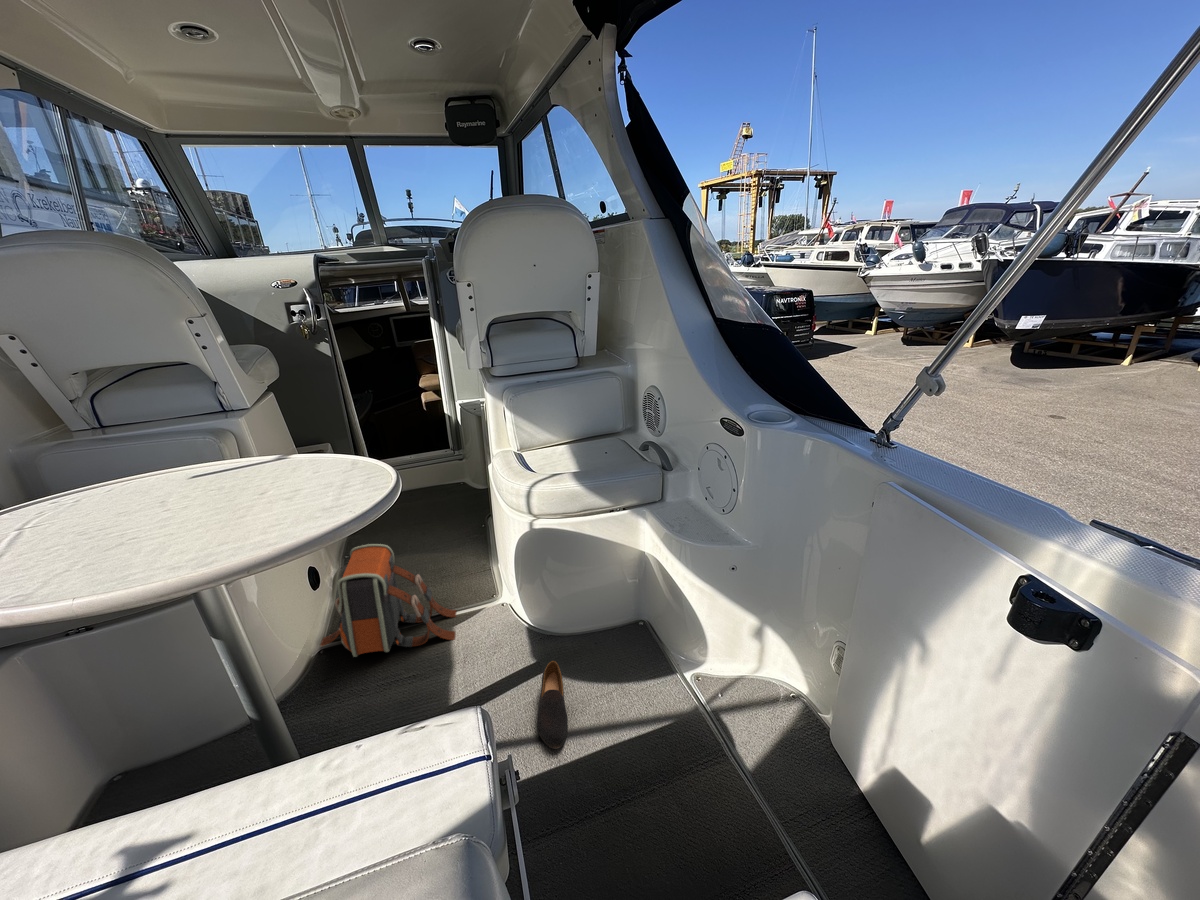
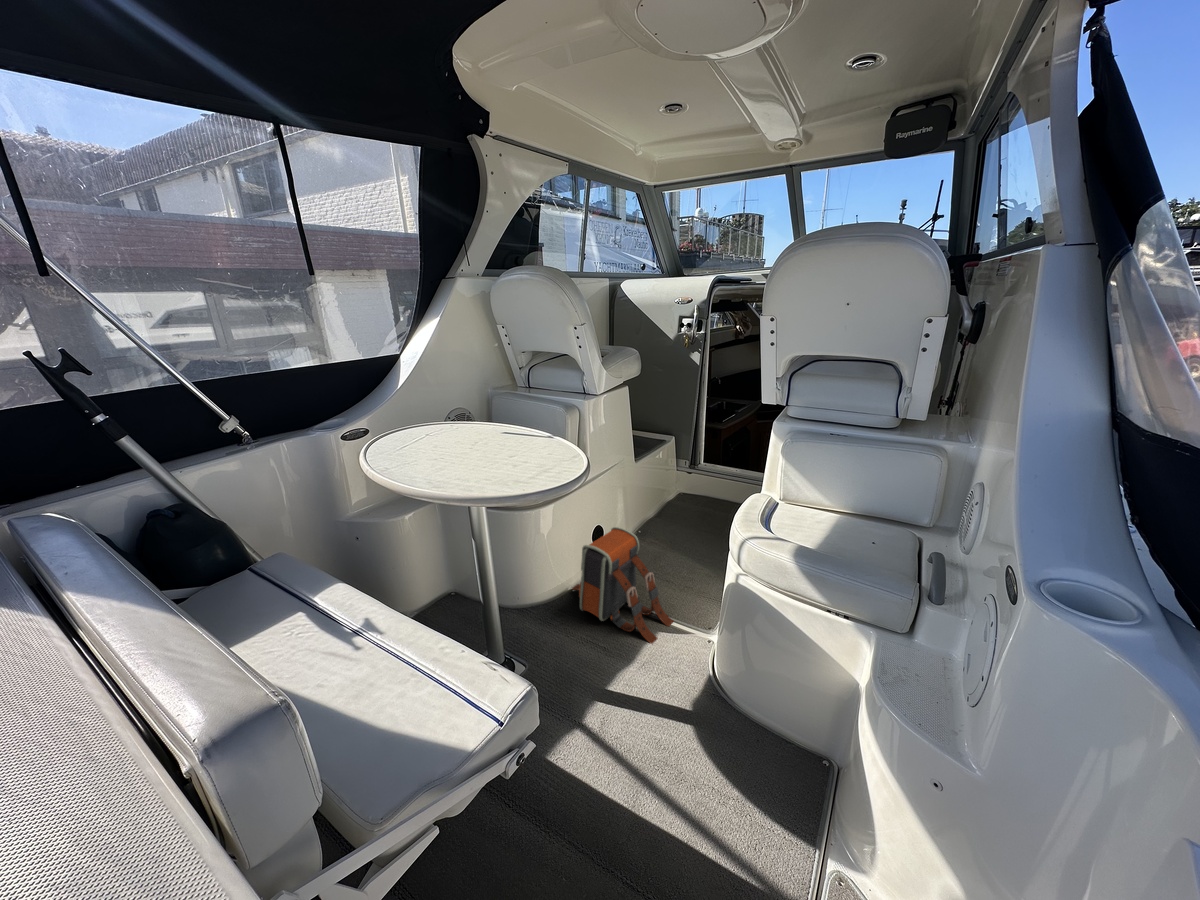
shoe: present [538,661,568,749] -> none [633,718,695,798]

